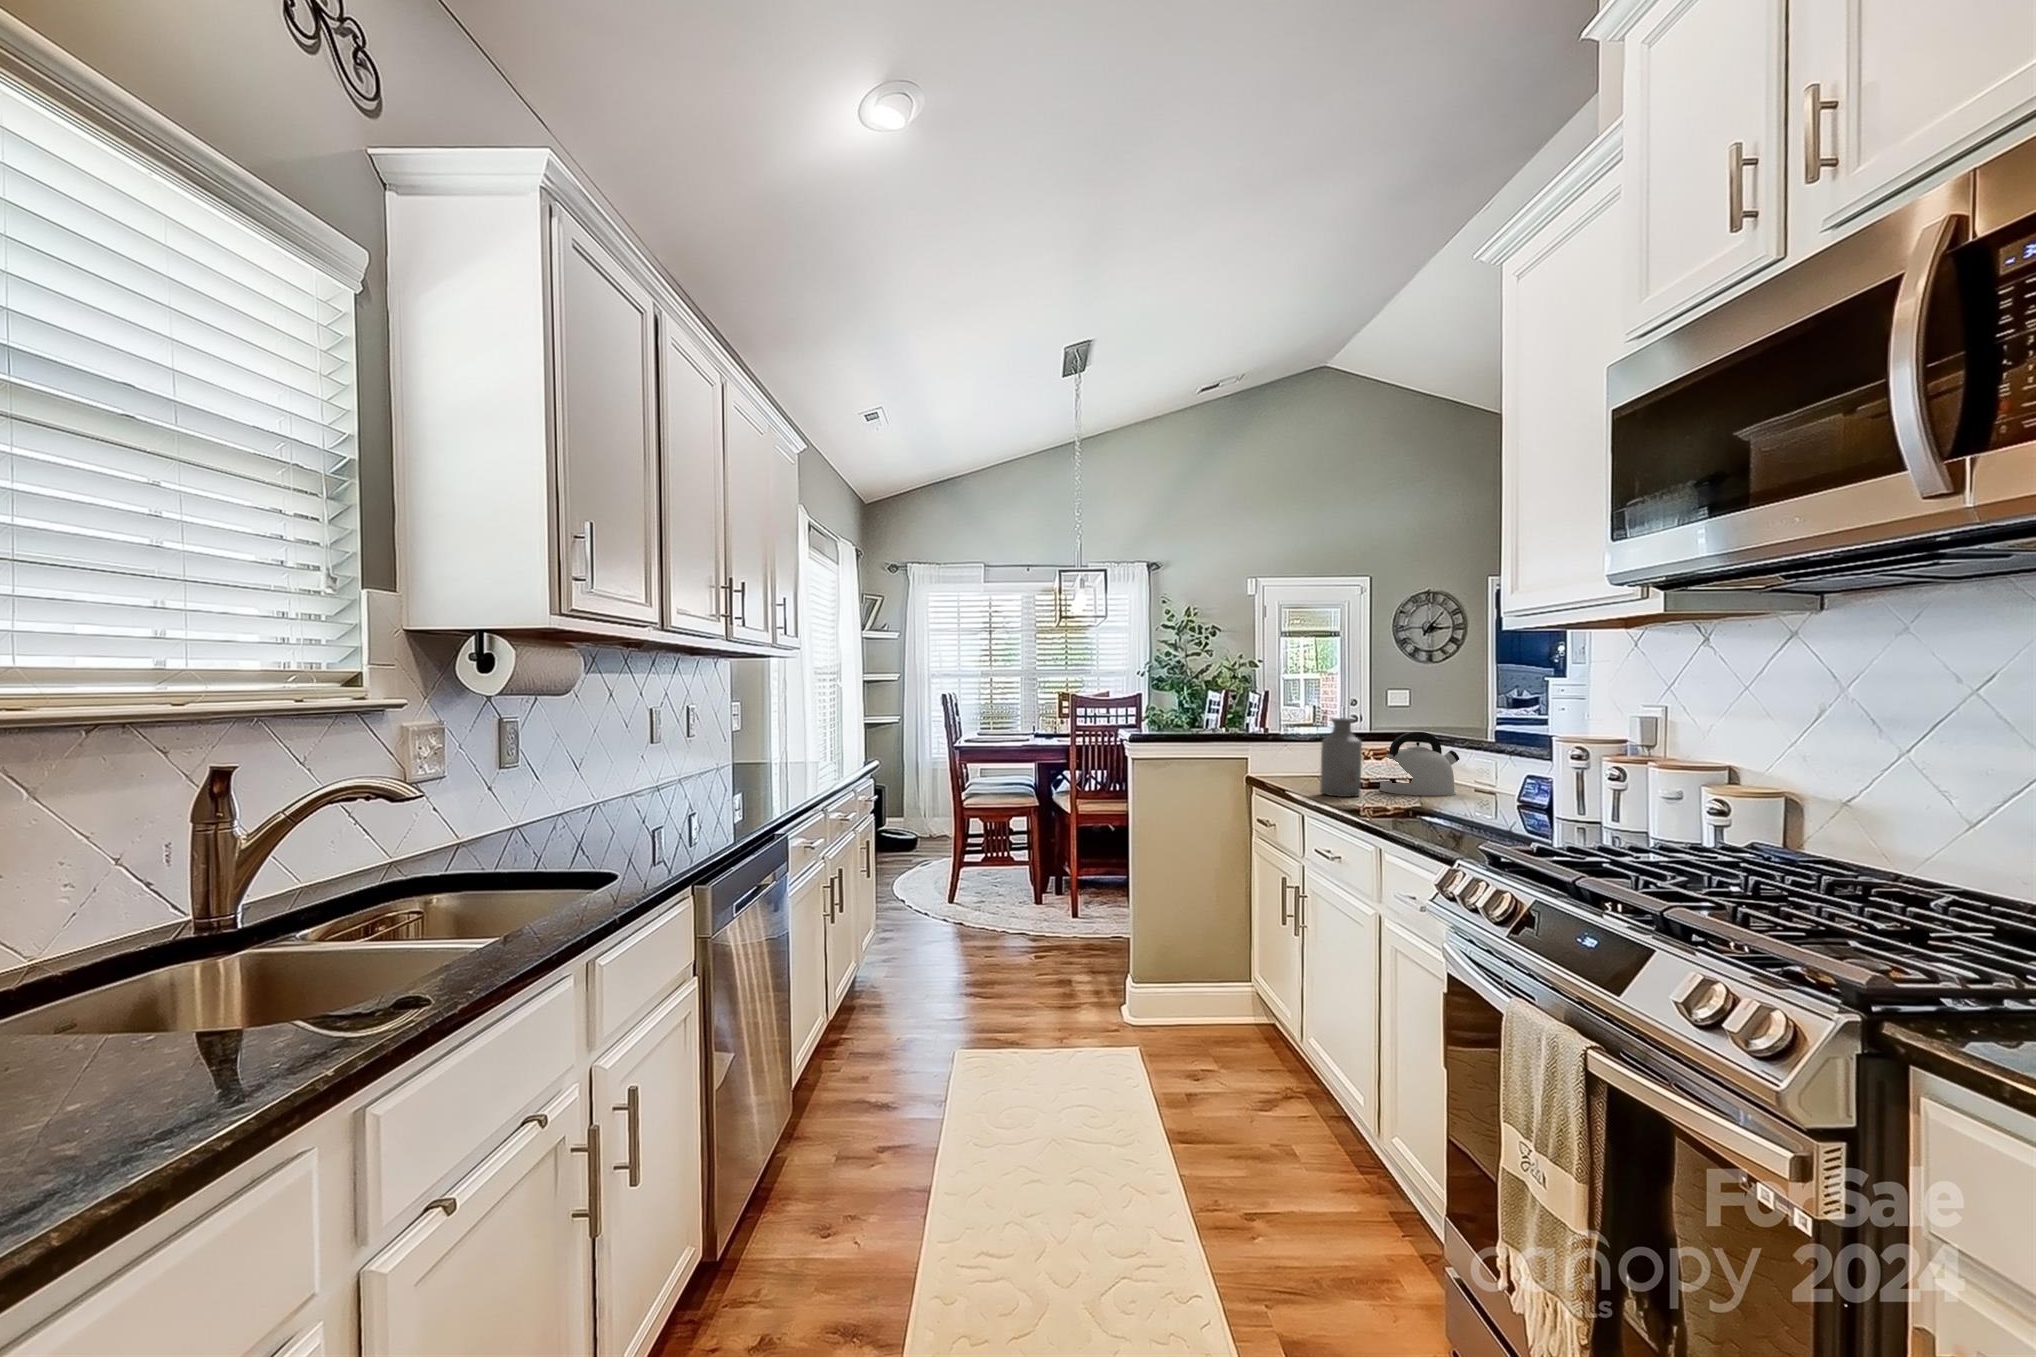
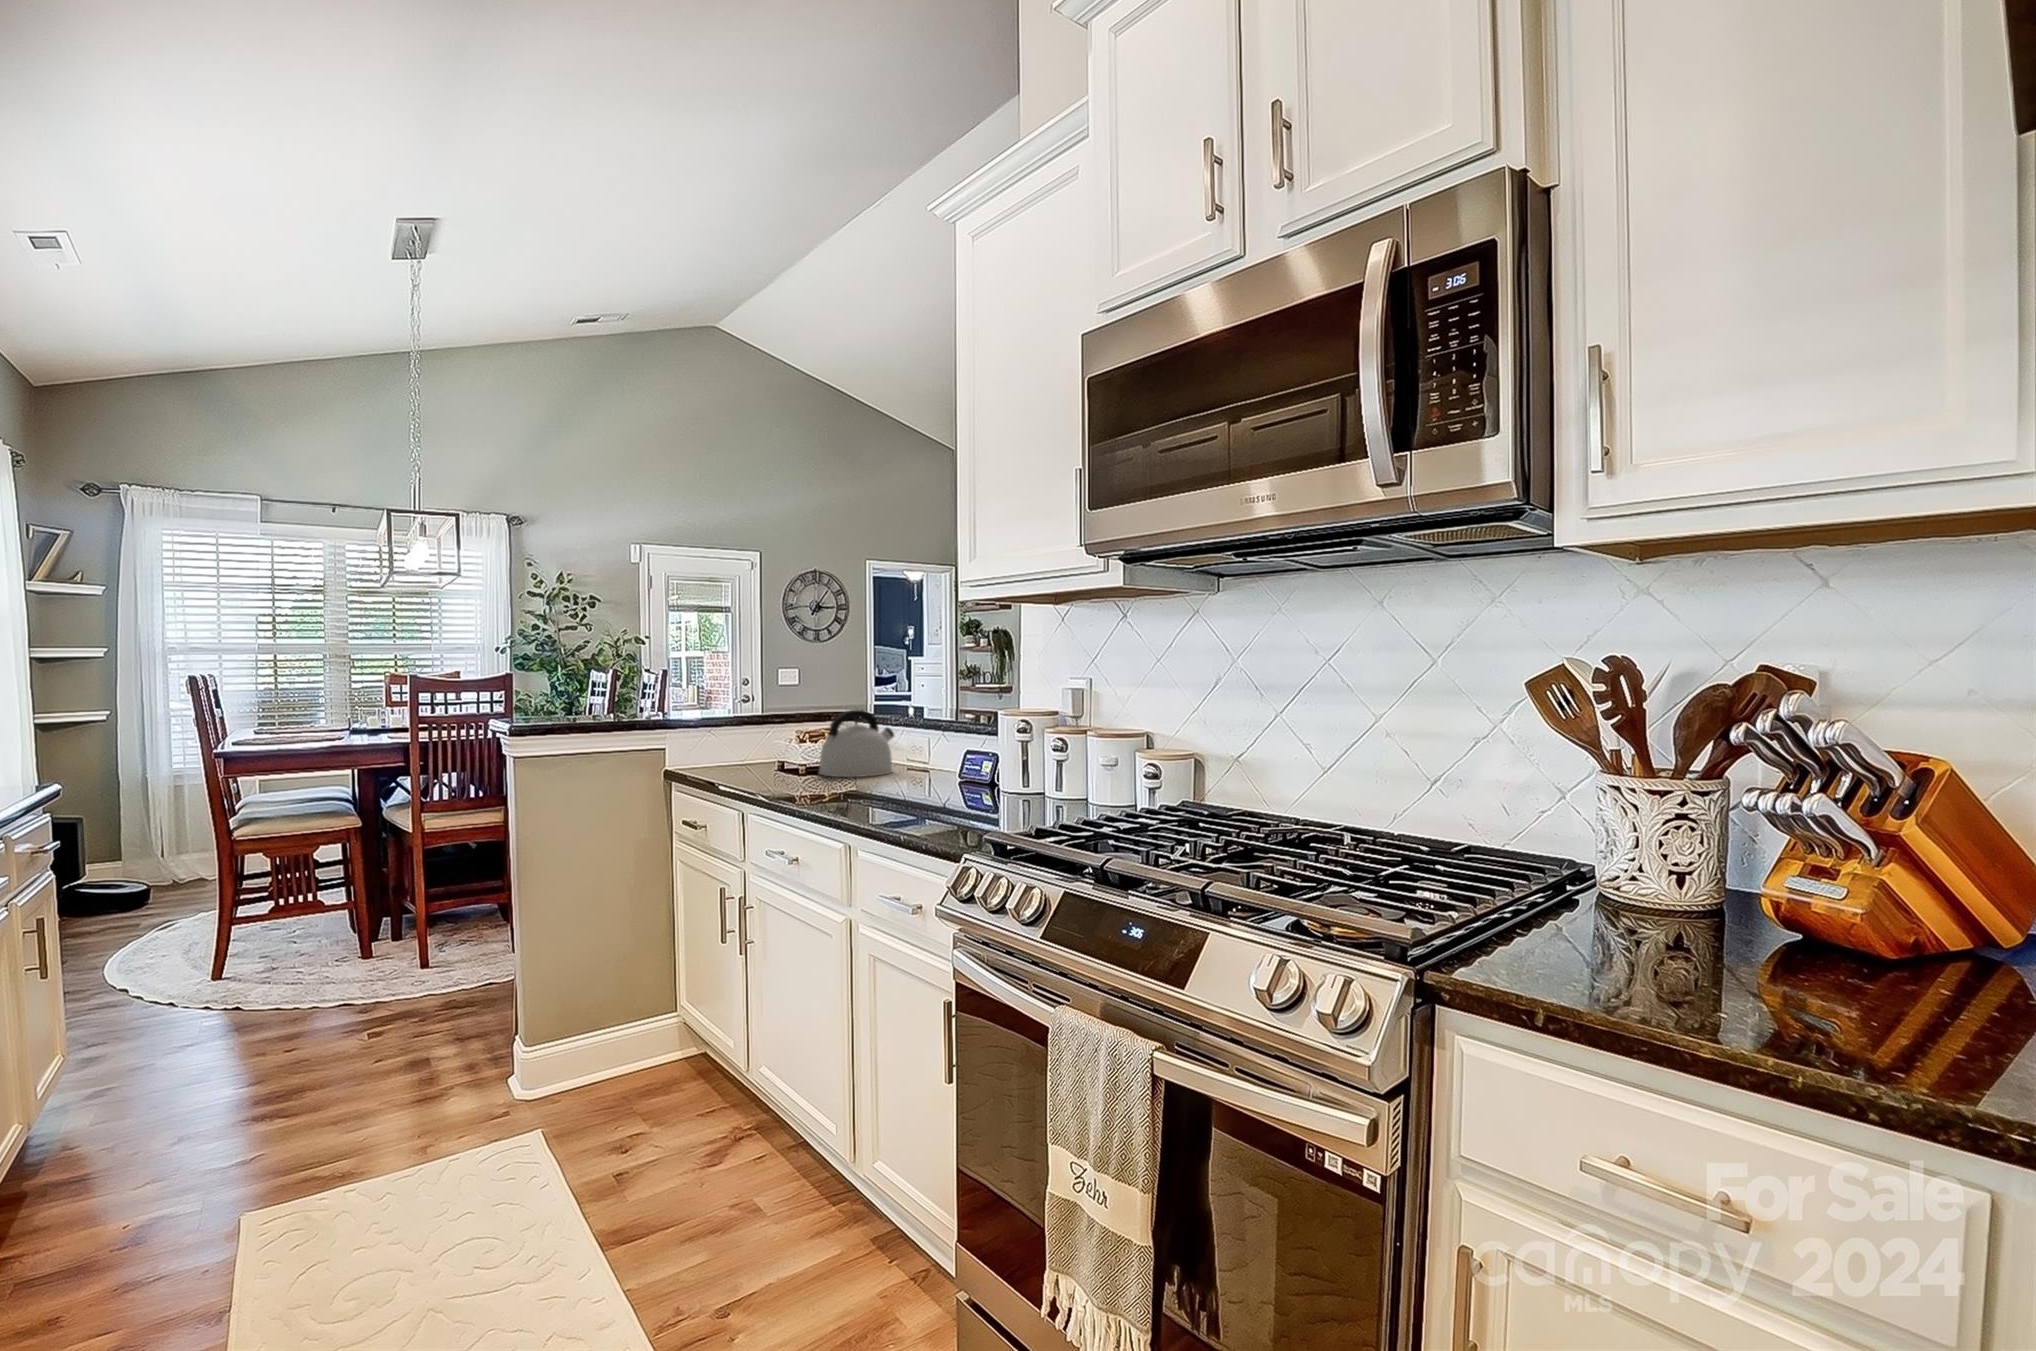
bottle: present [1320,718,1362,797] -> none [763,699,807,787]

